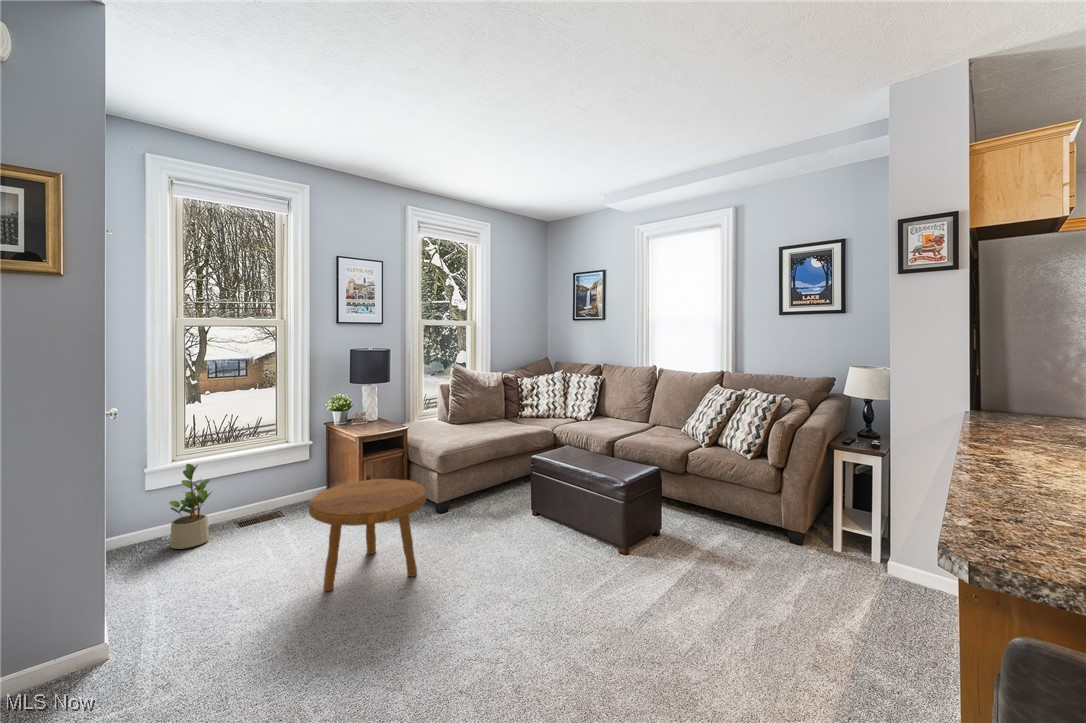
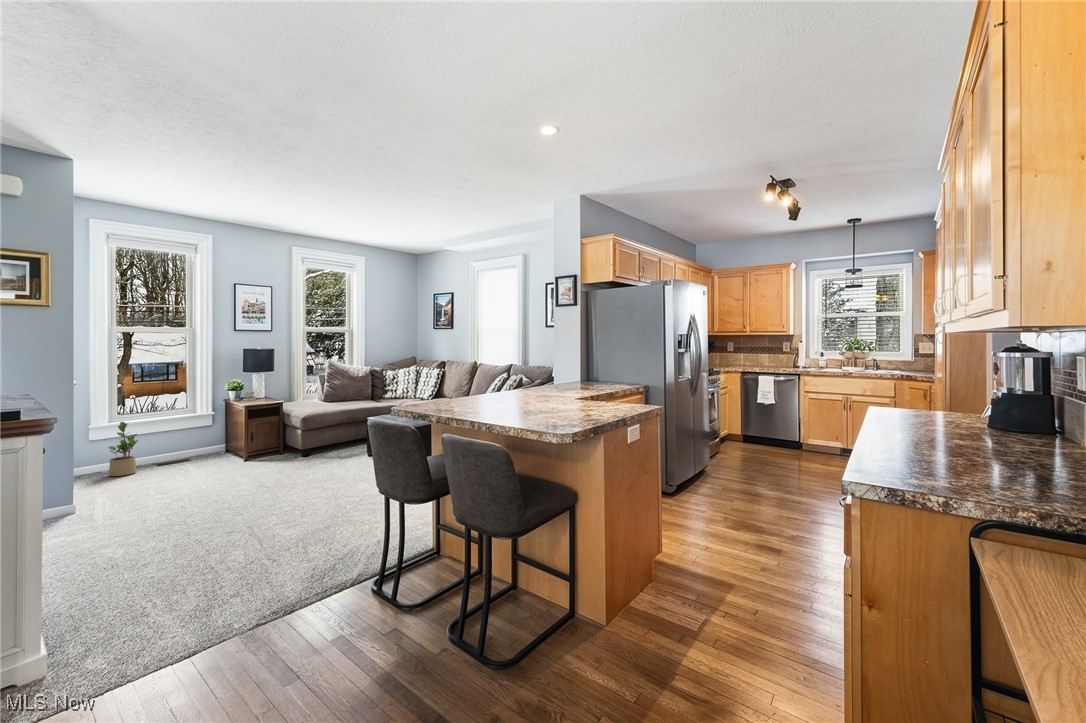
footstool: present [309,479,426,591] -> none [198,429,277,490]

